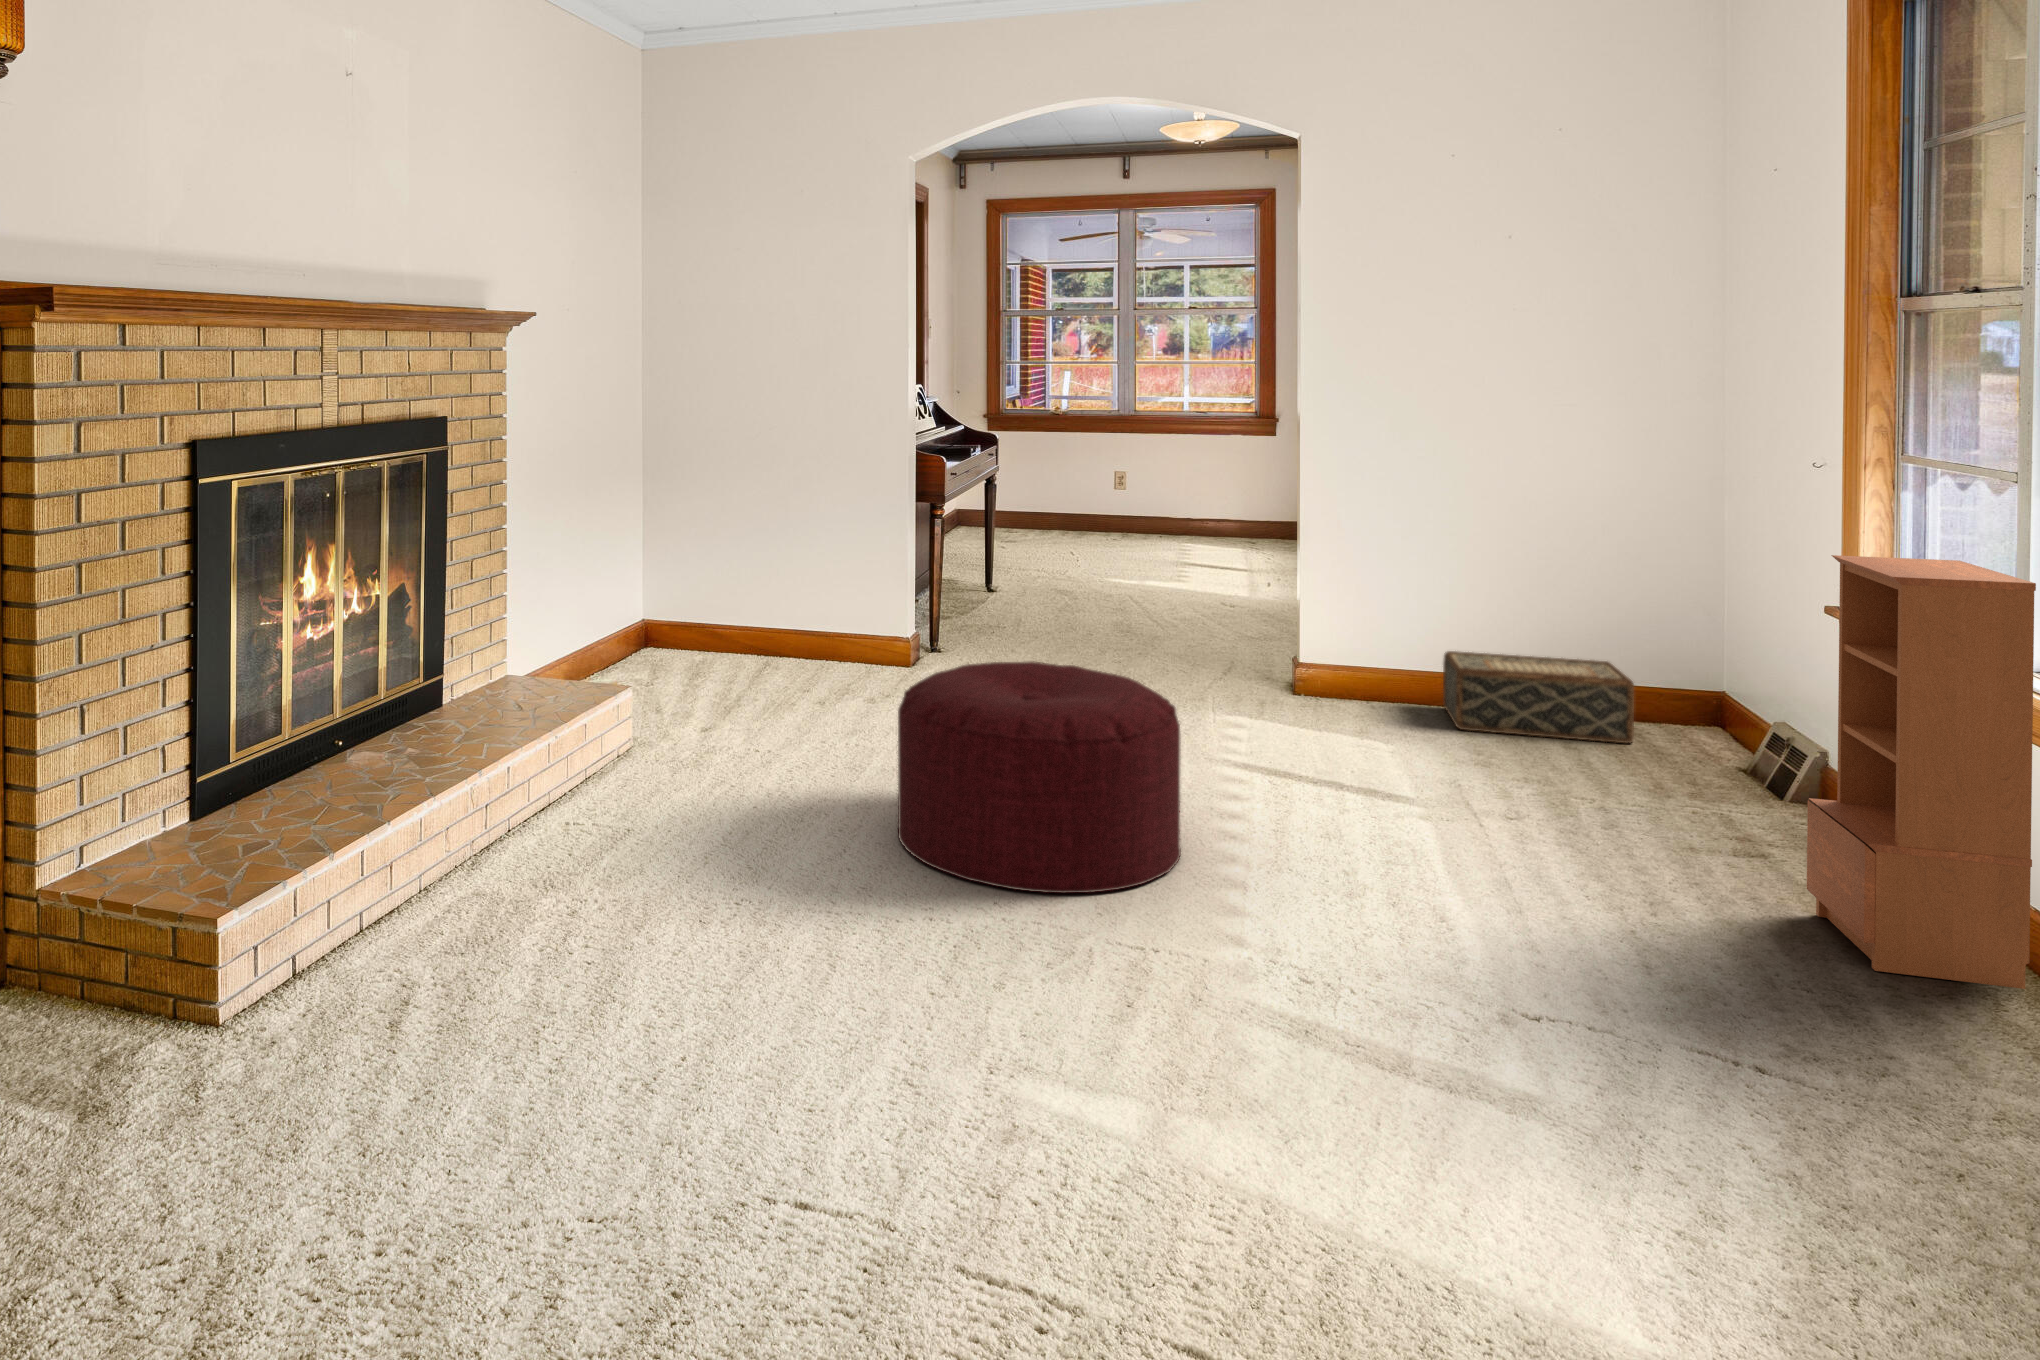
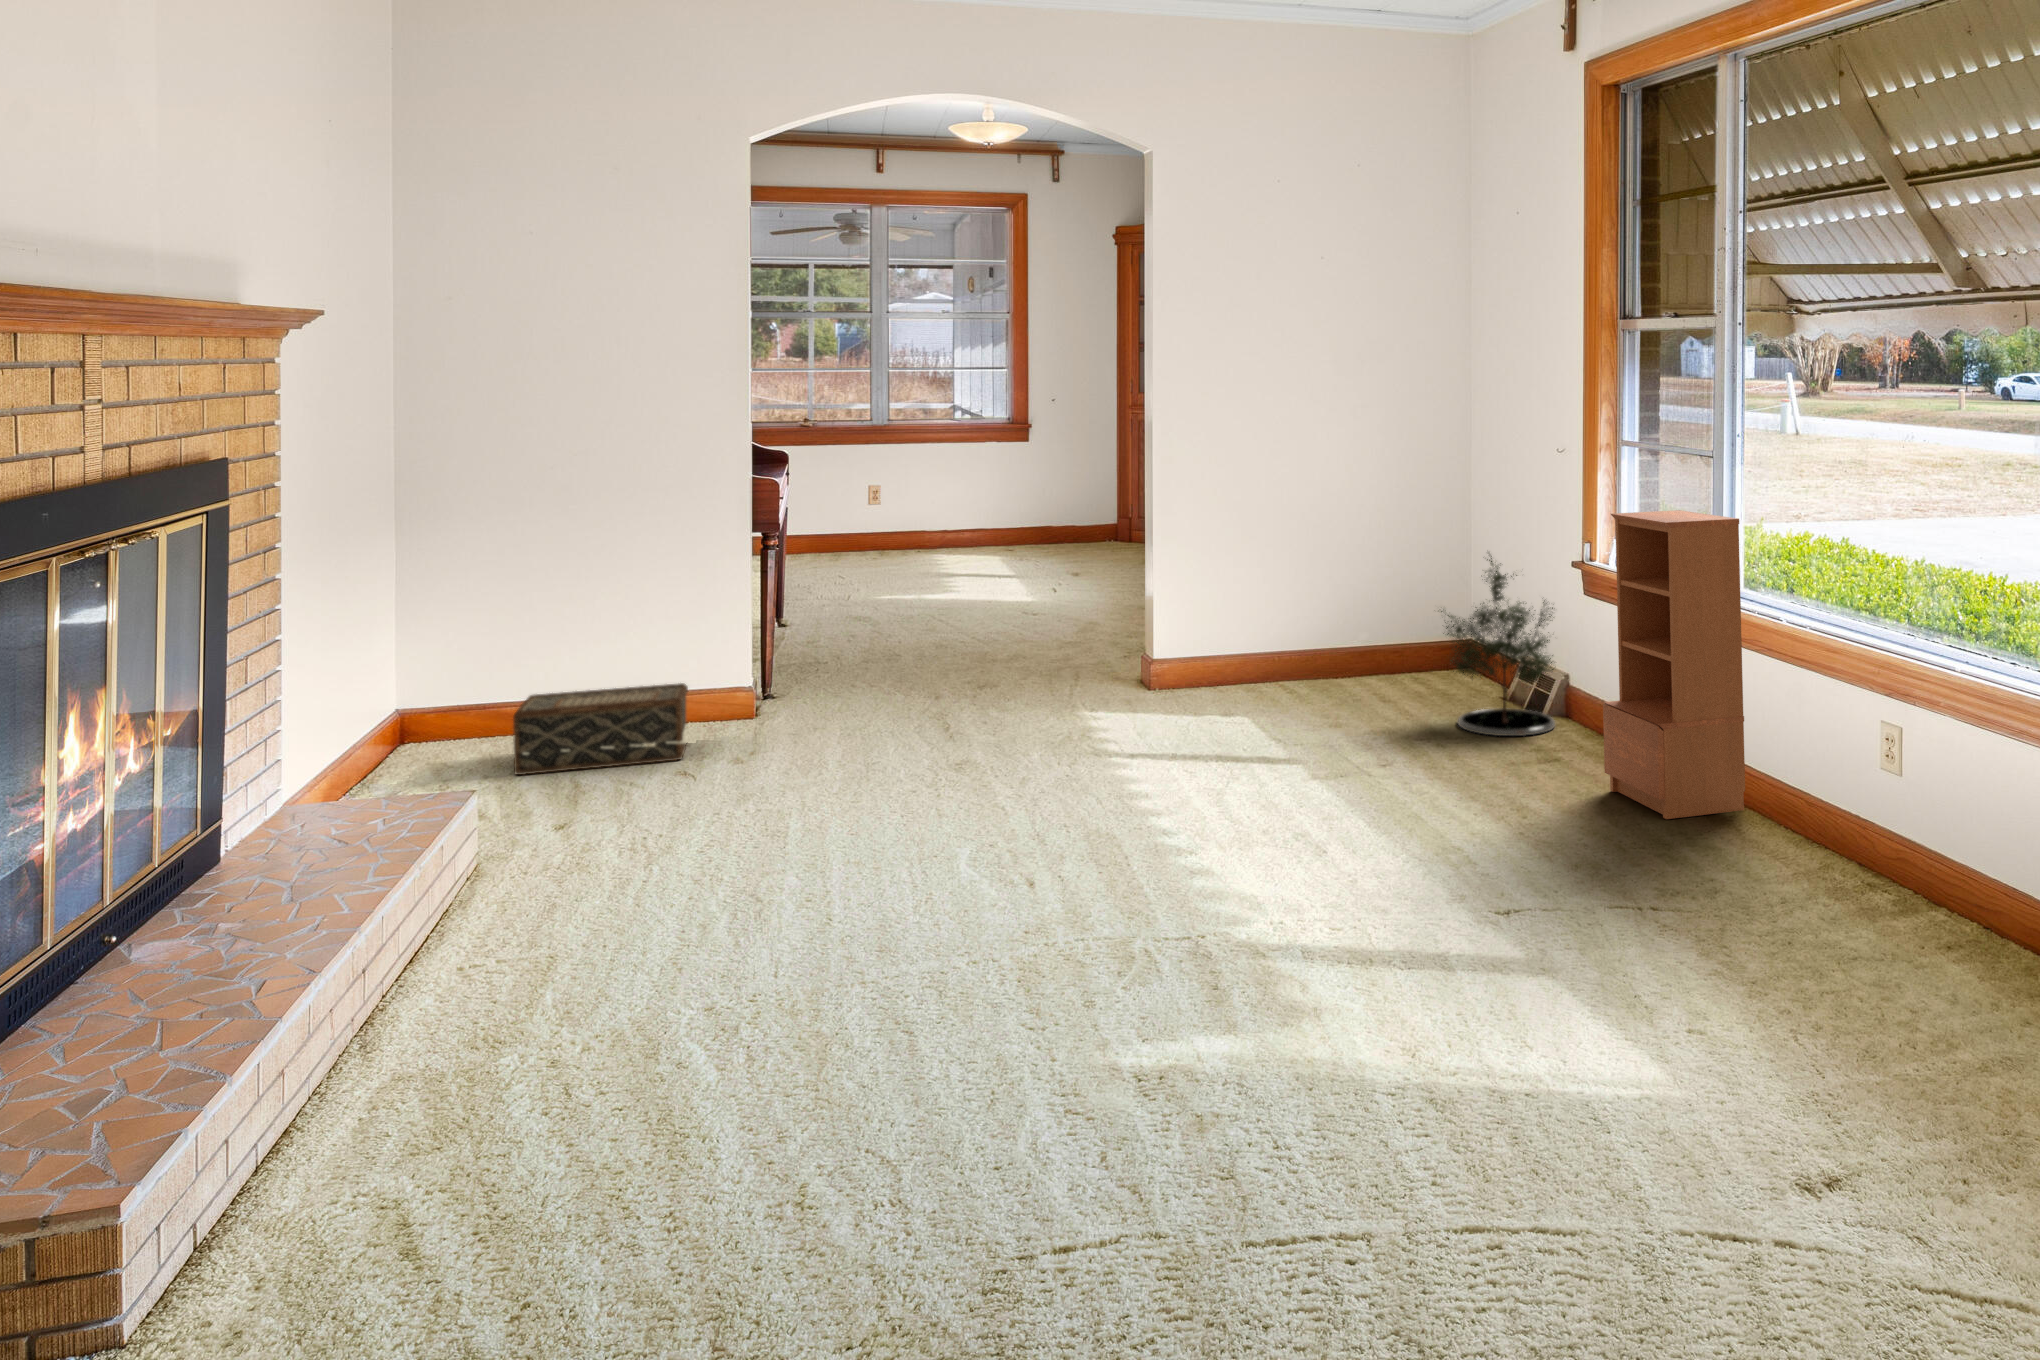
potted tree: none [1624,579,1808,820] -> present [1441,556,1555,736]
woven basket: present [1443,651,1634,743] -> present [513,683,688,775]
ottoman: present [898,661,1181,893] -> none [882,687,1167,918]

